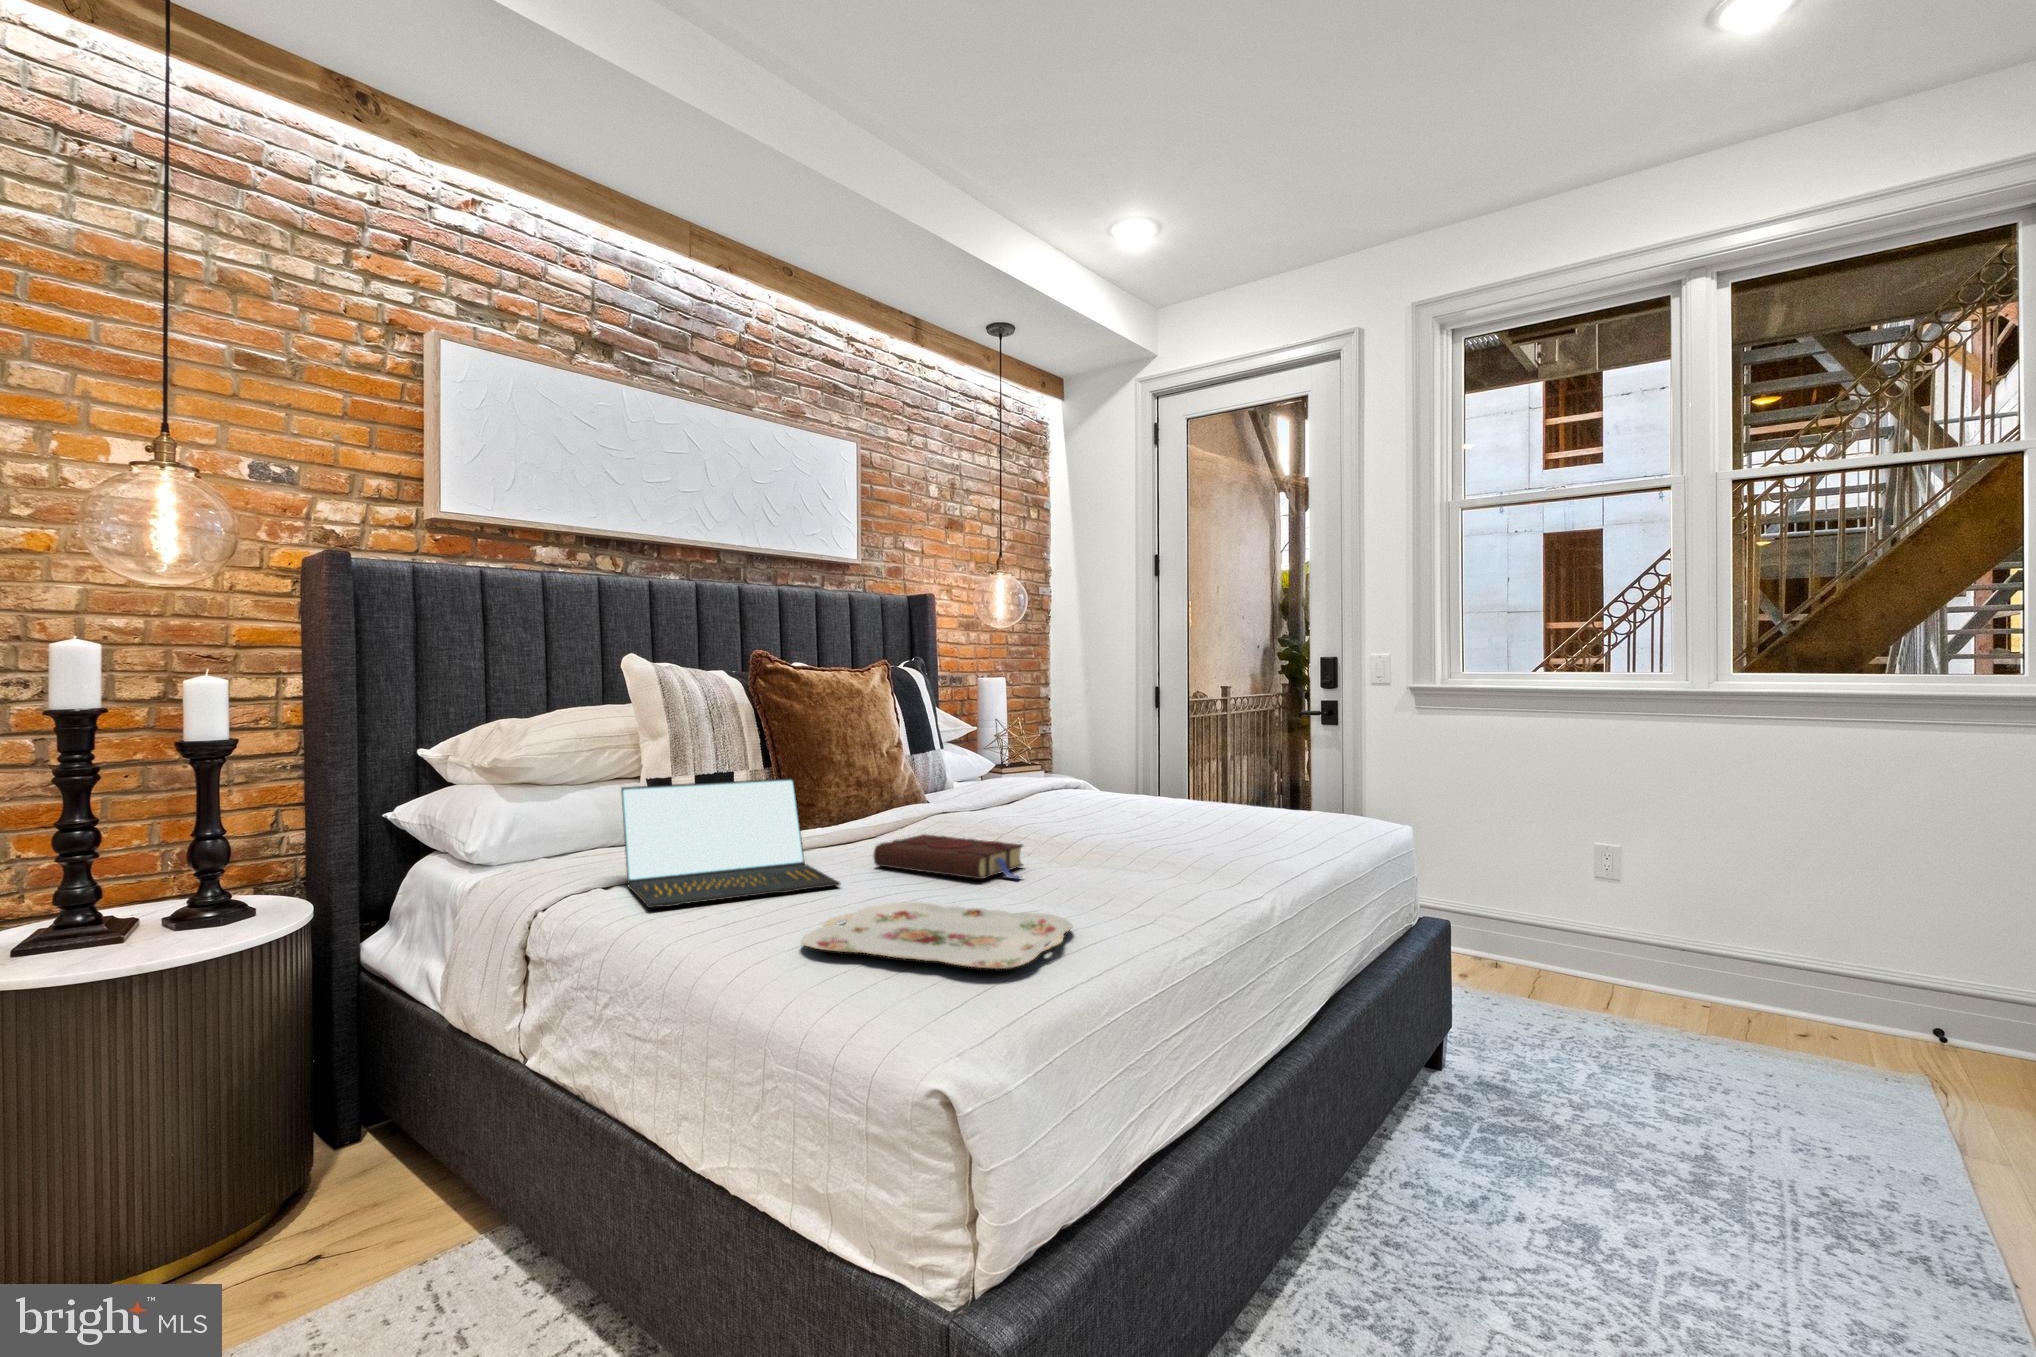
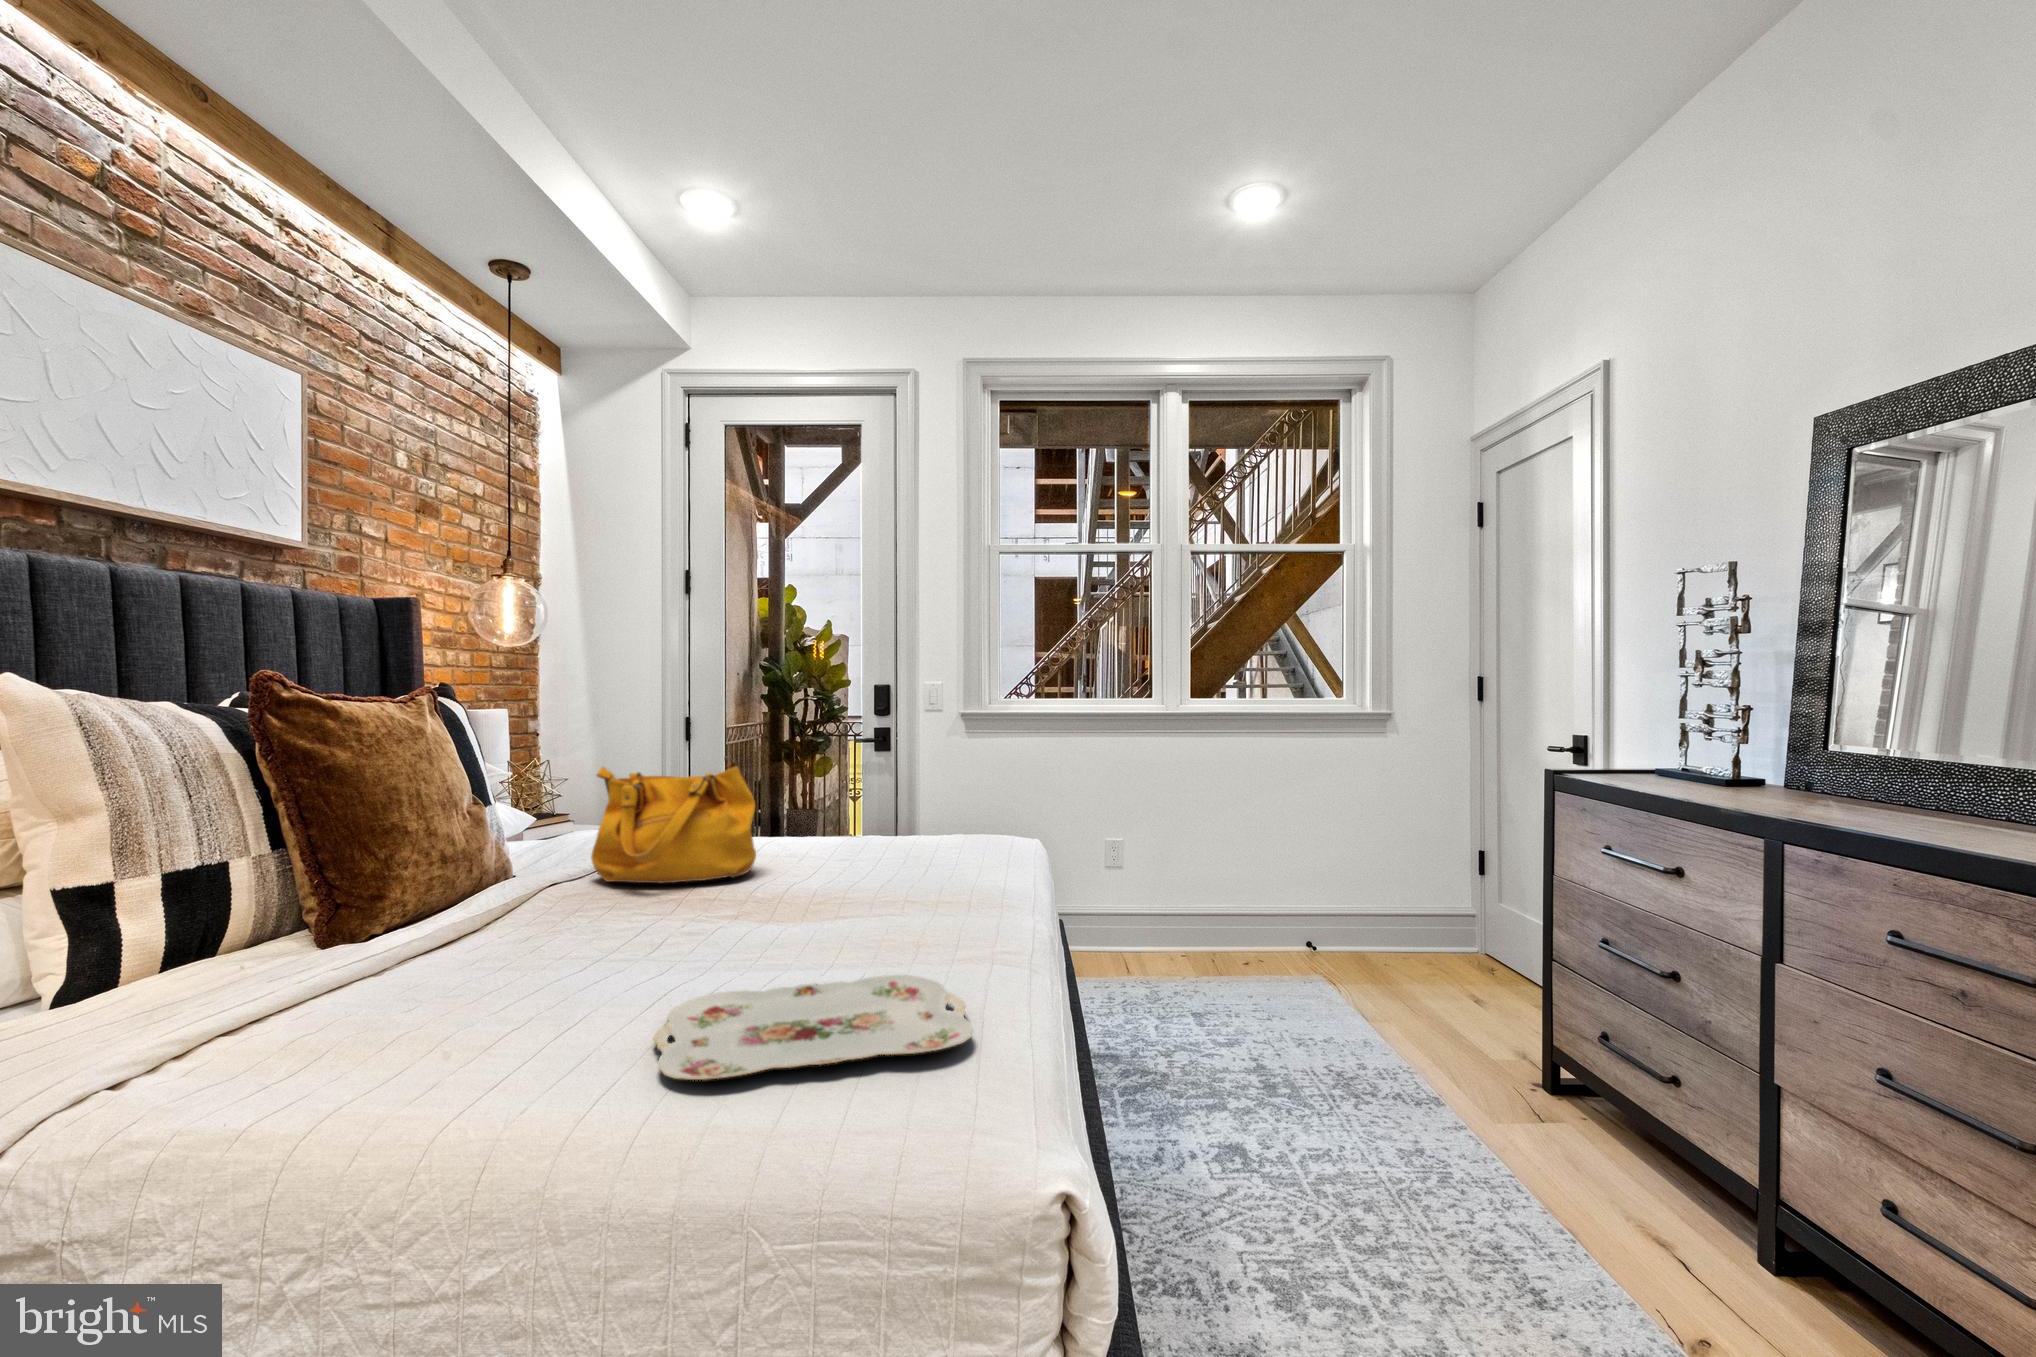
handbag: none [969,724,1092,830] -> present [591,756,756,884]
laptop: present [621,778,840,908] -> none [163,856,574,1089]
book: present [874,834,1023,879] -> none [573,901,783,958]

